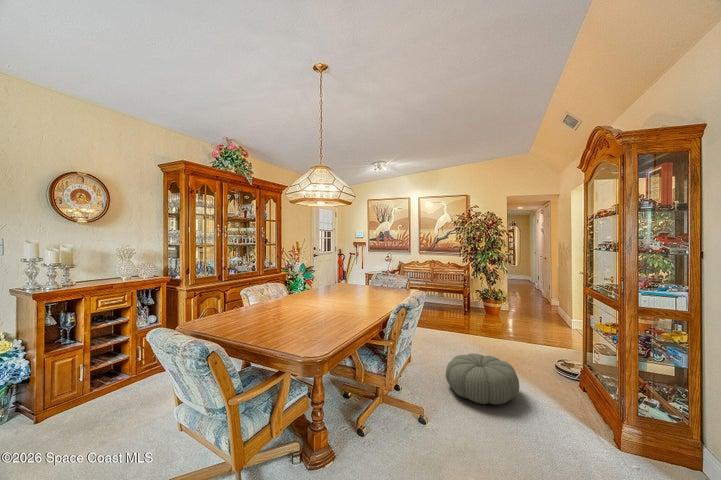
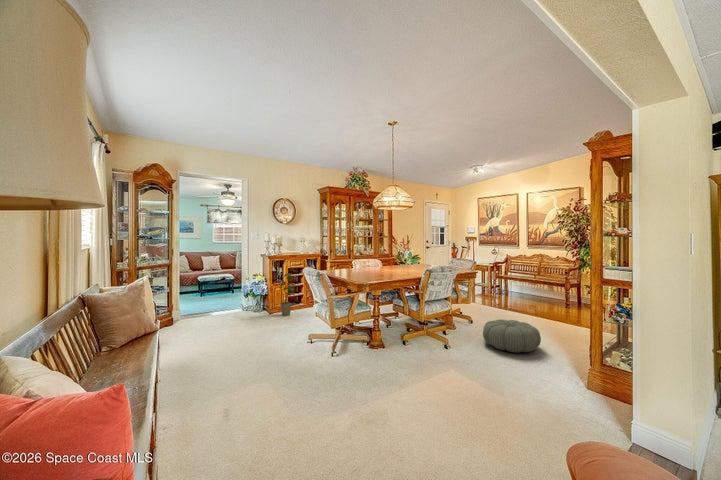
house plant: none [58,326,116,418] -> present [277,273,297,316]

